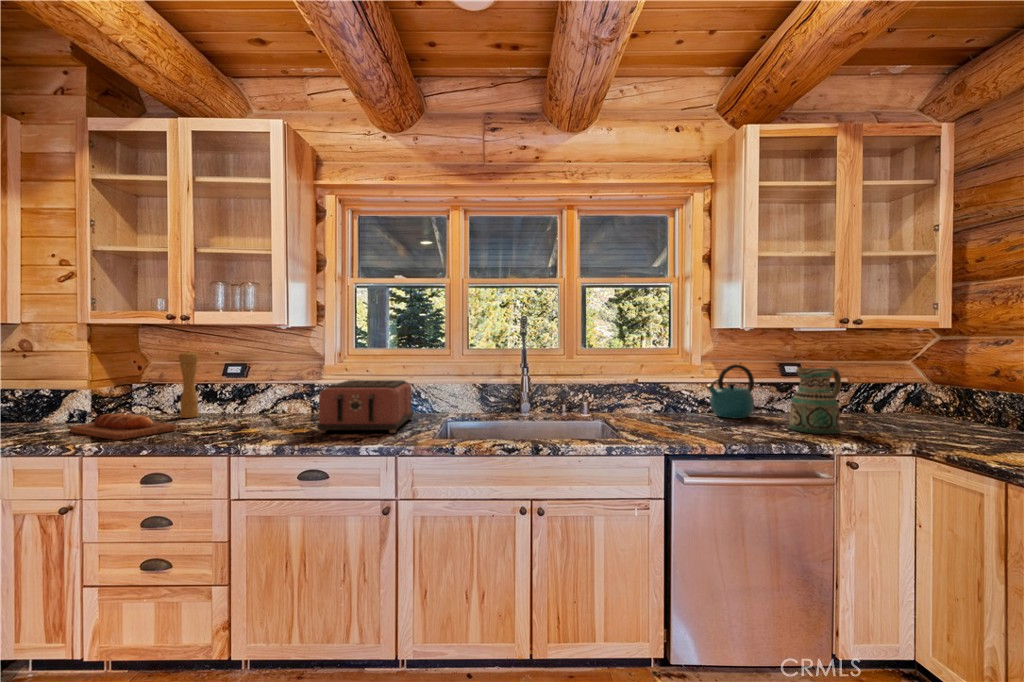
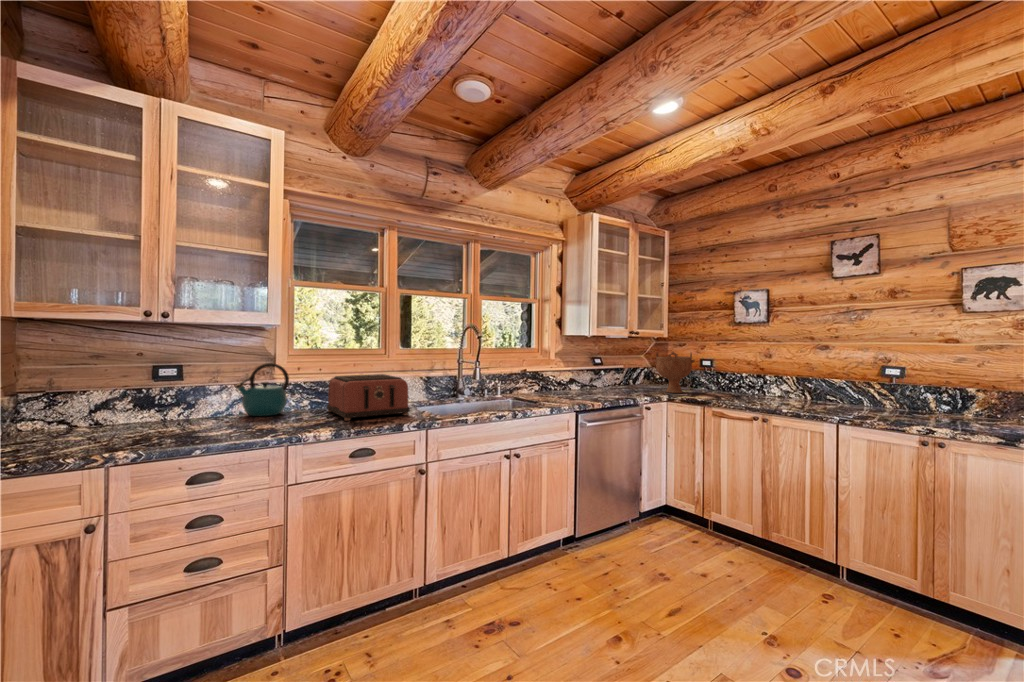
pepper mill: present [179,352,199,418] -> none [126,351,150,425]
decorative bowl: none [888,356,985,438] -> present [654,352,695,393]
kettle: present [706,364,754,419] -> present [235,363,289,416]
ceramic pitcher: present [789,367,841,434] -> none [615,358,641,395]
bread loaf: present [70,414,176,440] -> none [32,420,184,448]

